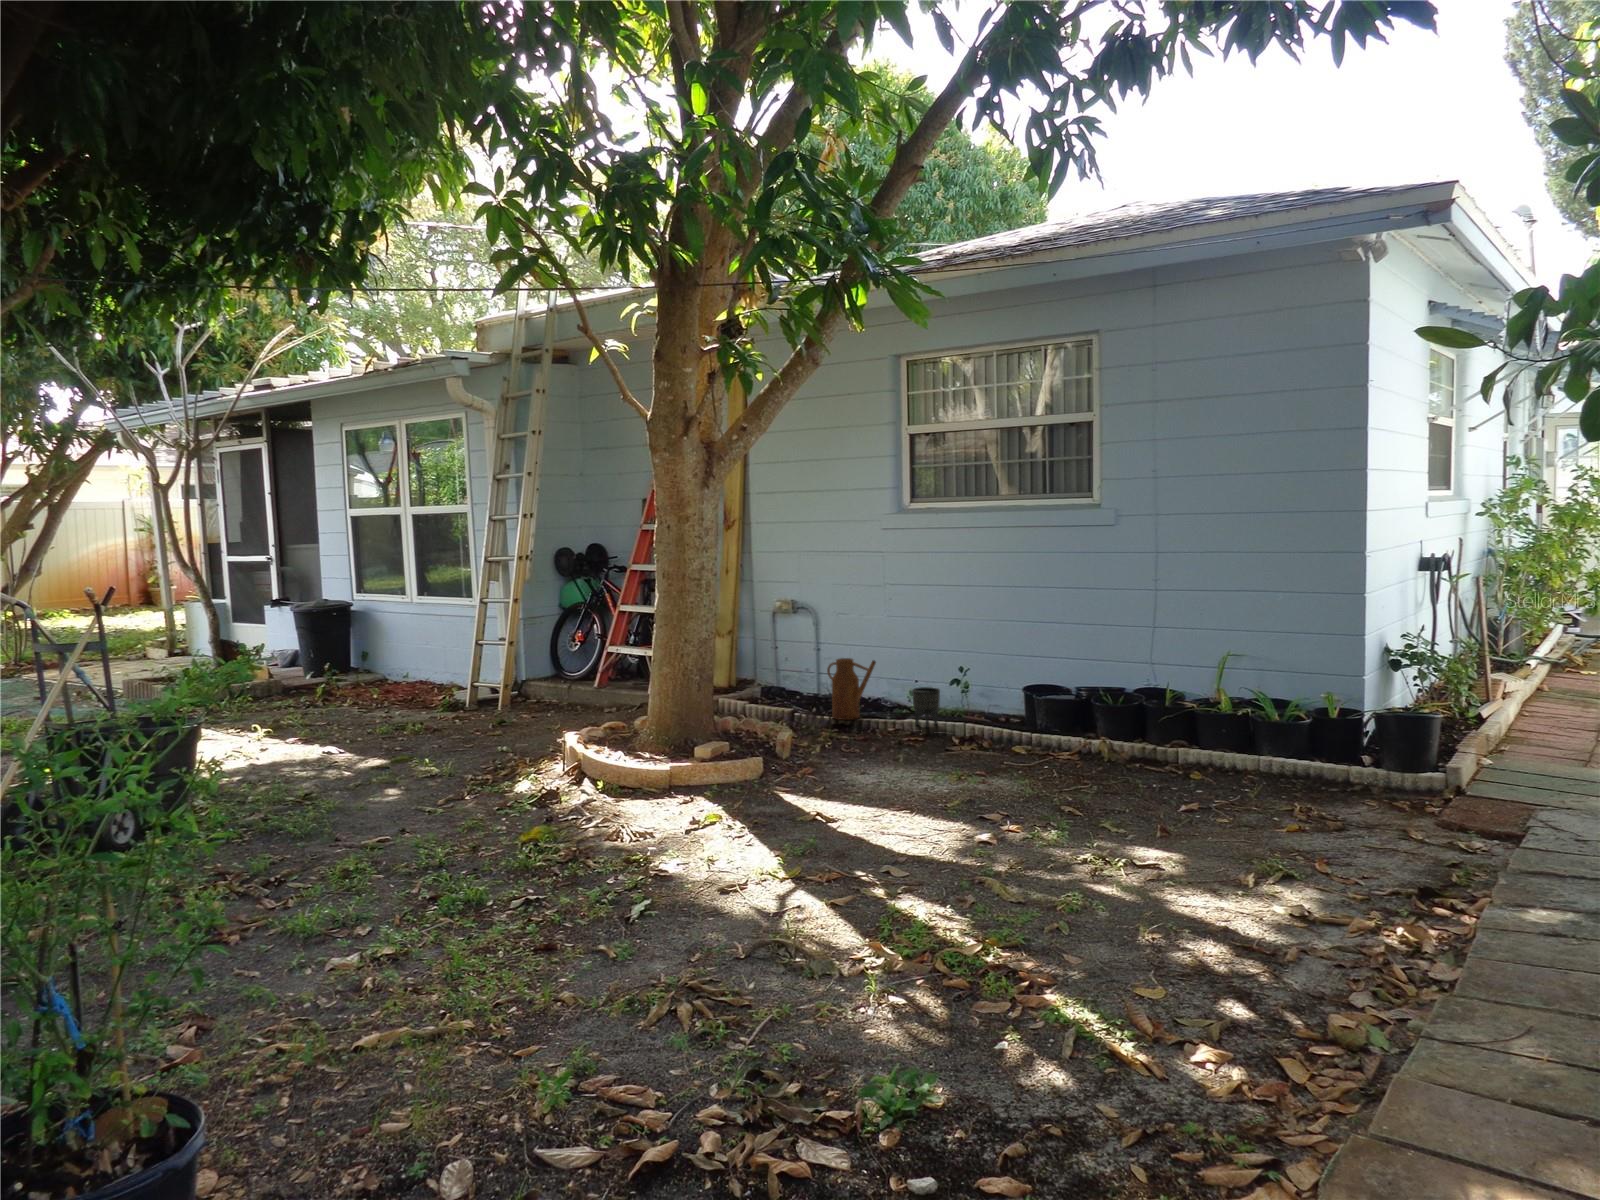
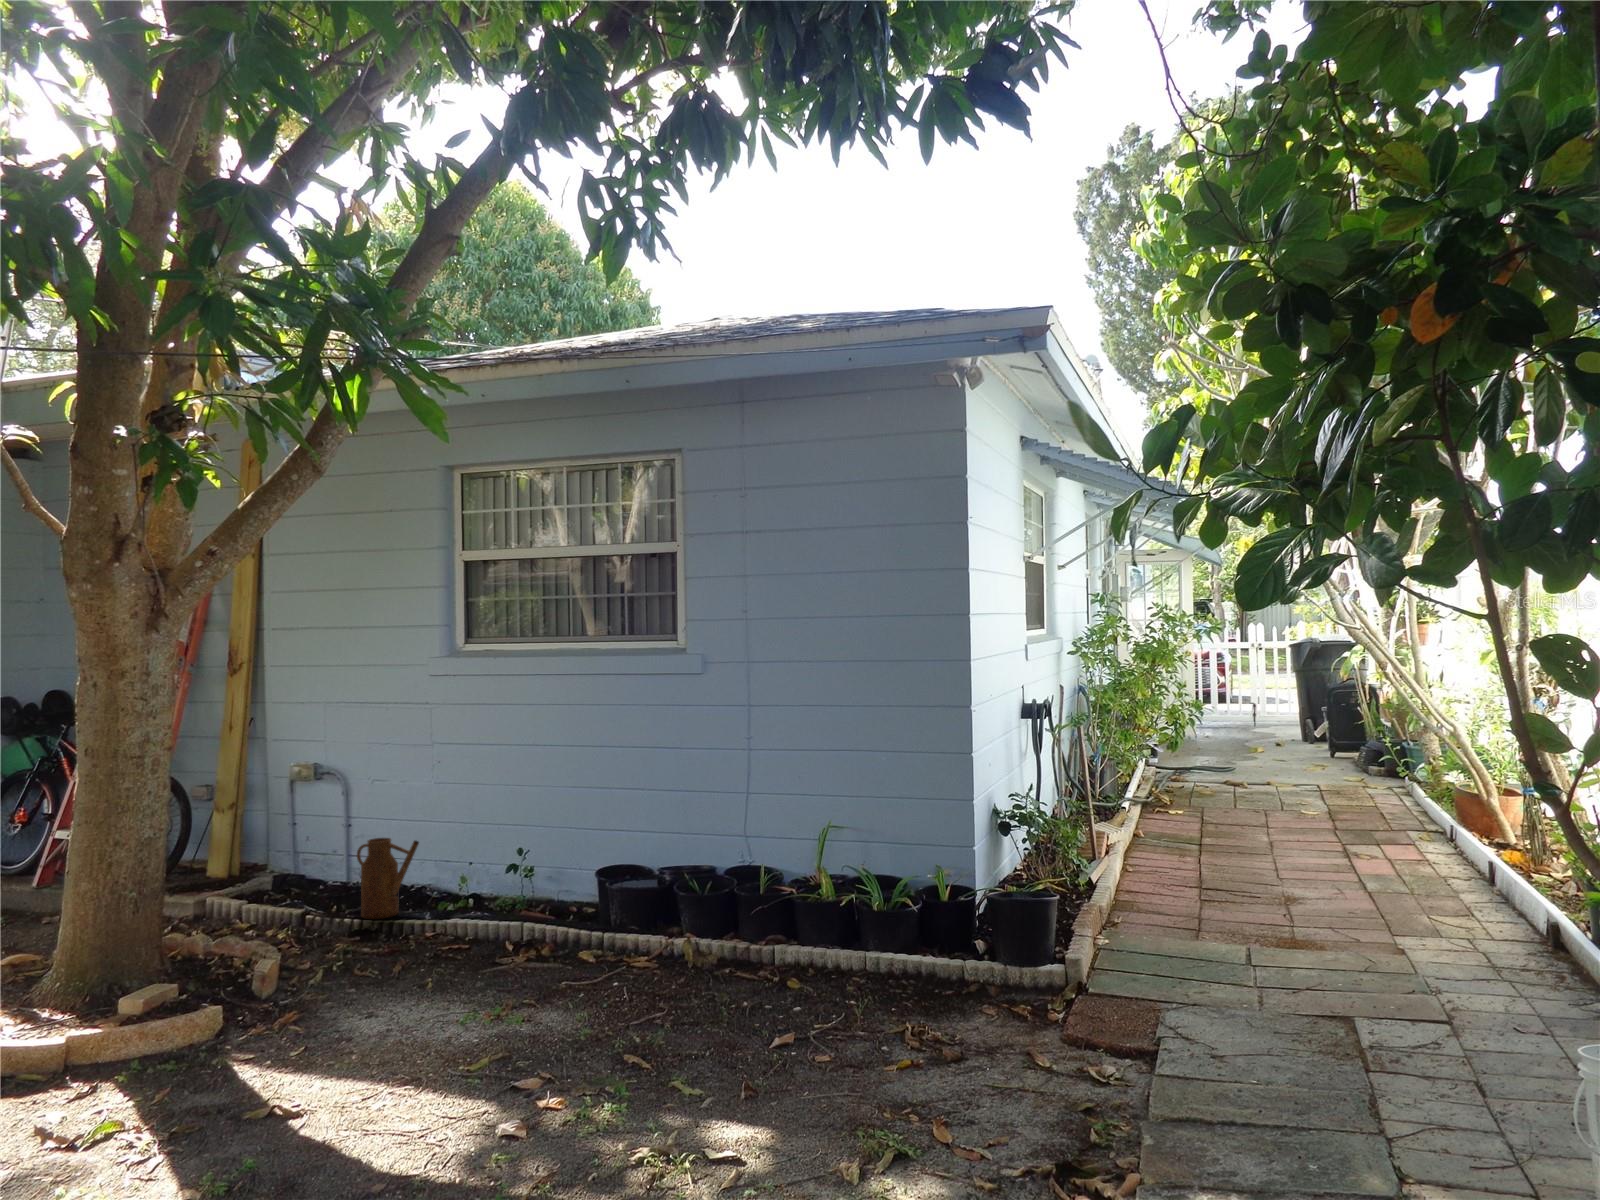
planter: present [912,687,940,728] -> none [463,872,498,926]

